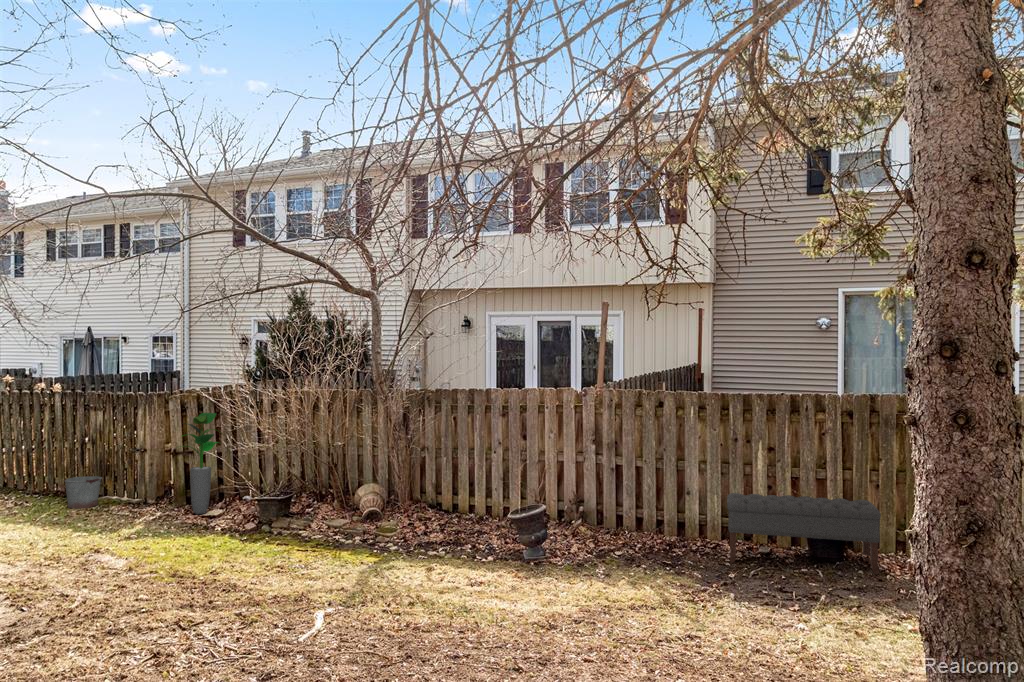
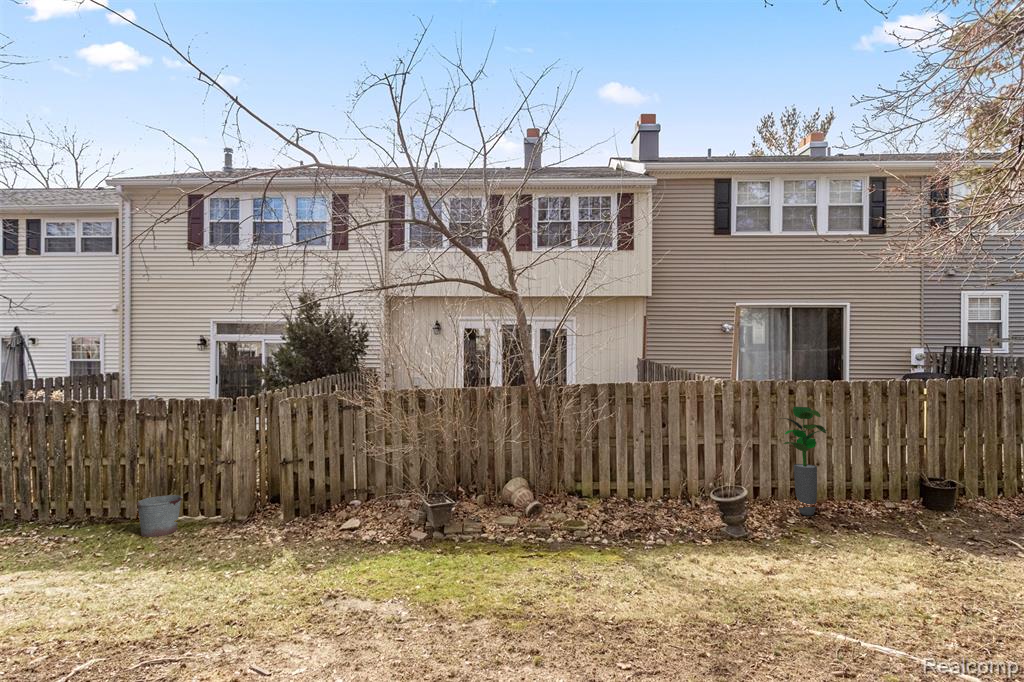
potted plant: present [180,413,218,514] -> present [784,407,827,516]
bench: present [727,493,881,574] -> none [857,460,1000,521]

